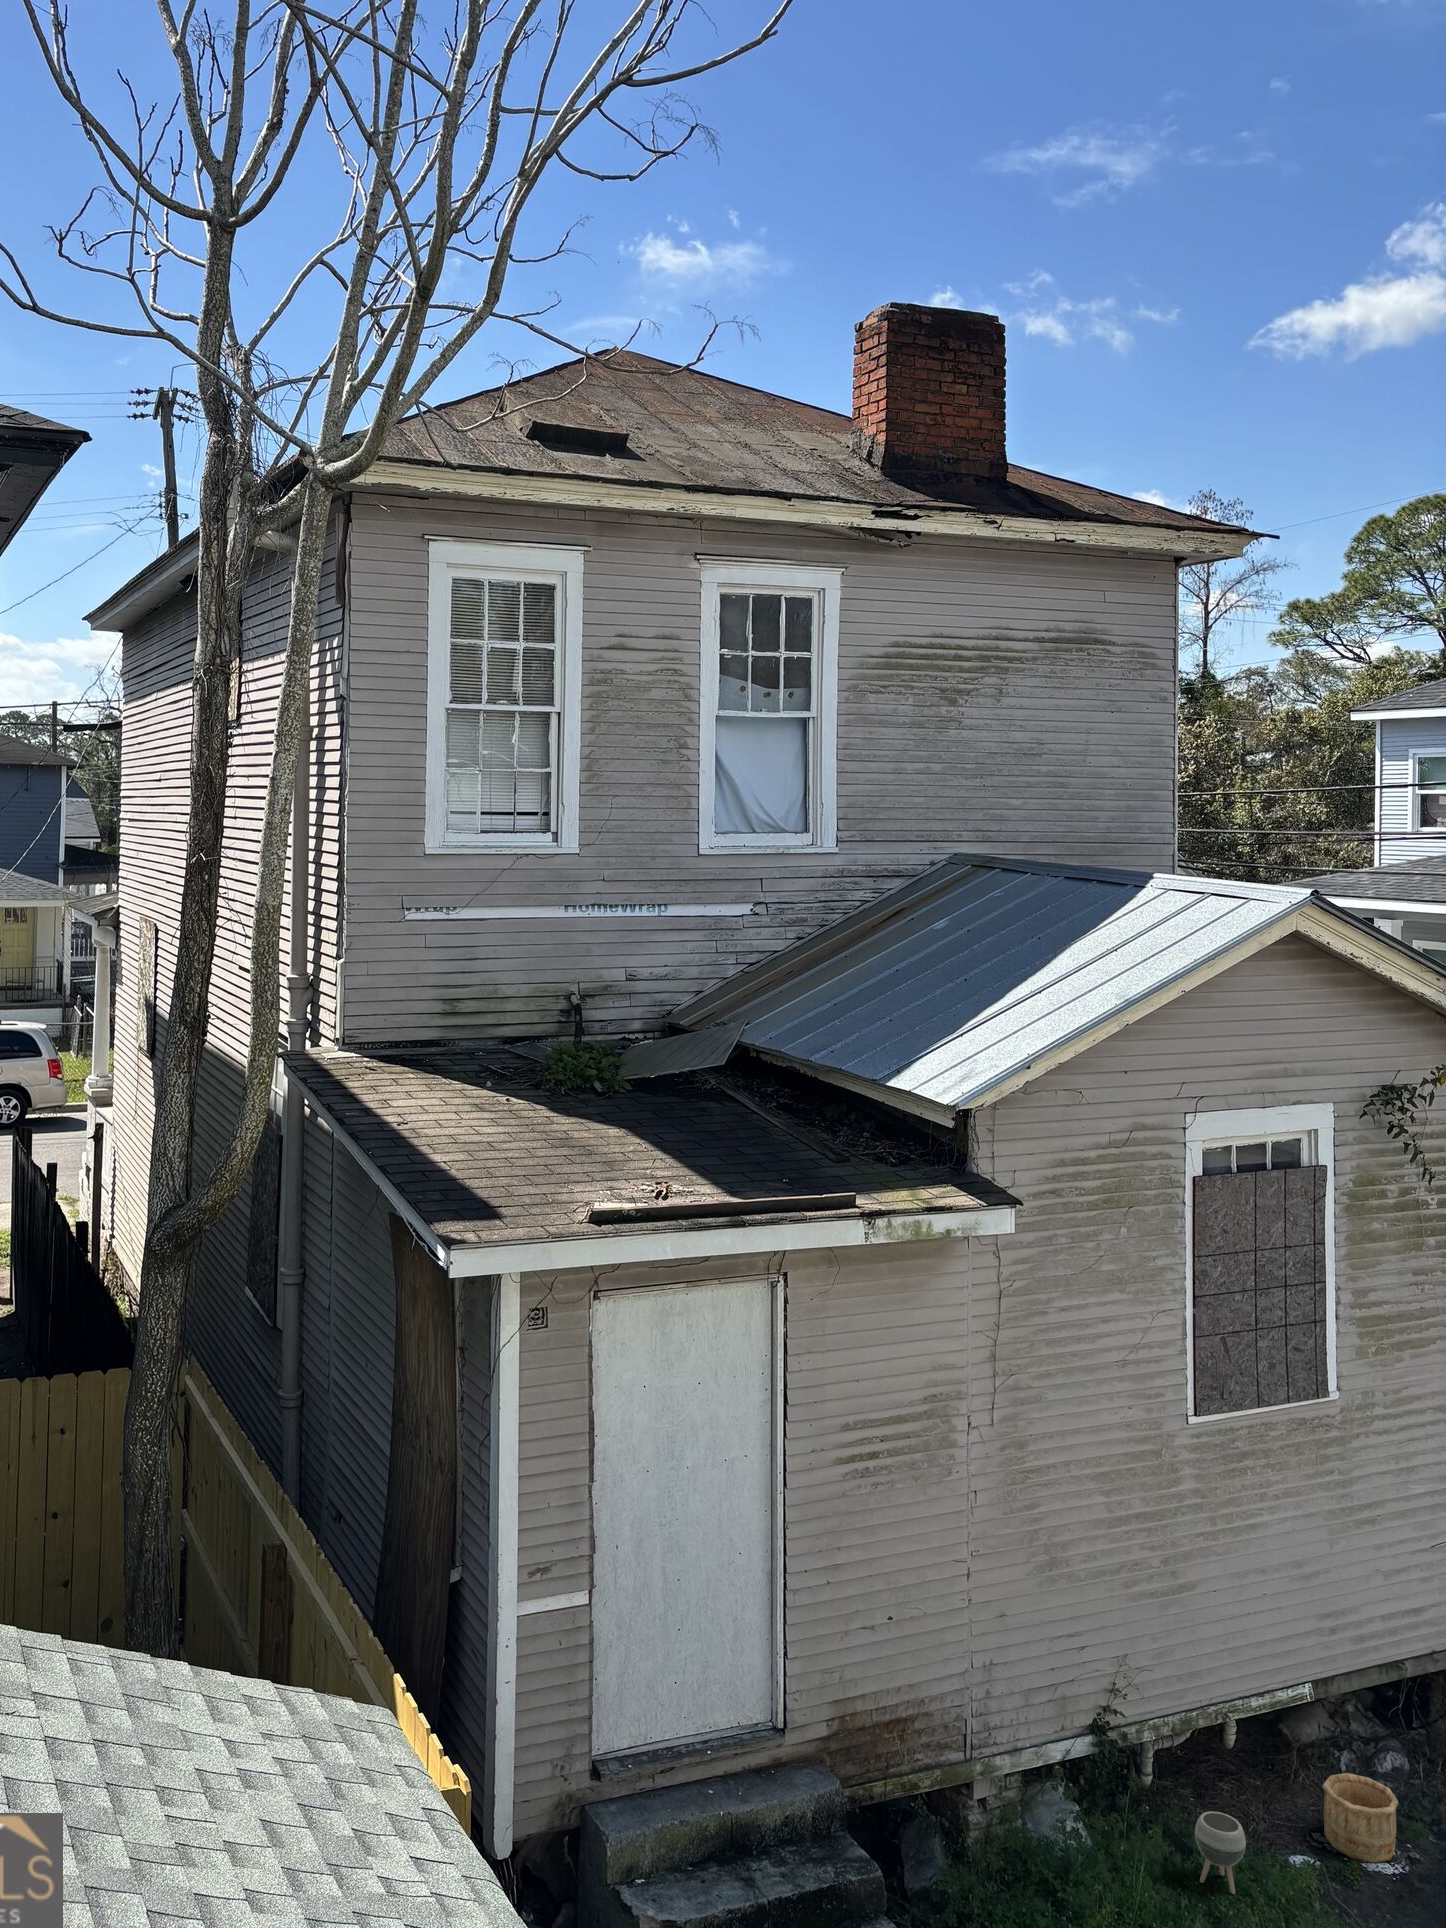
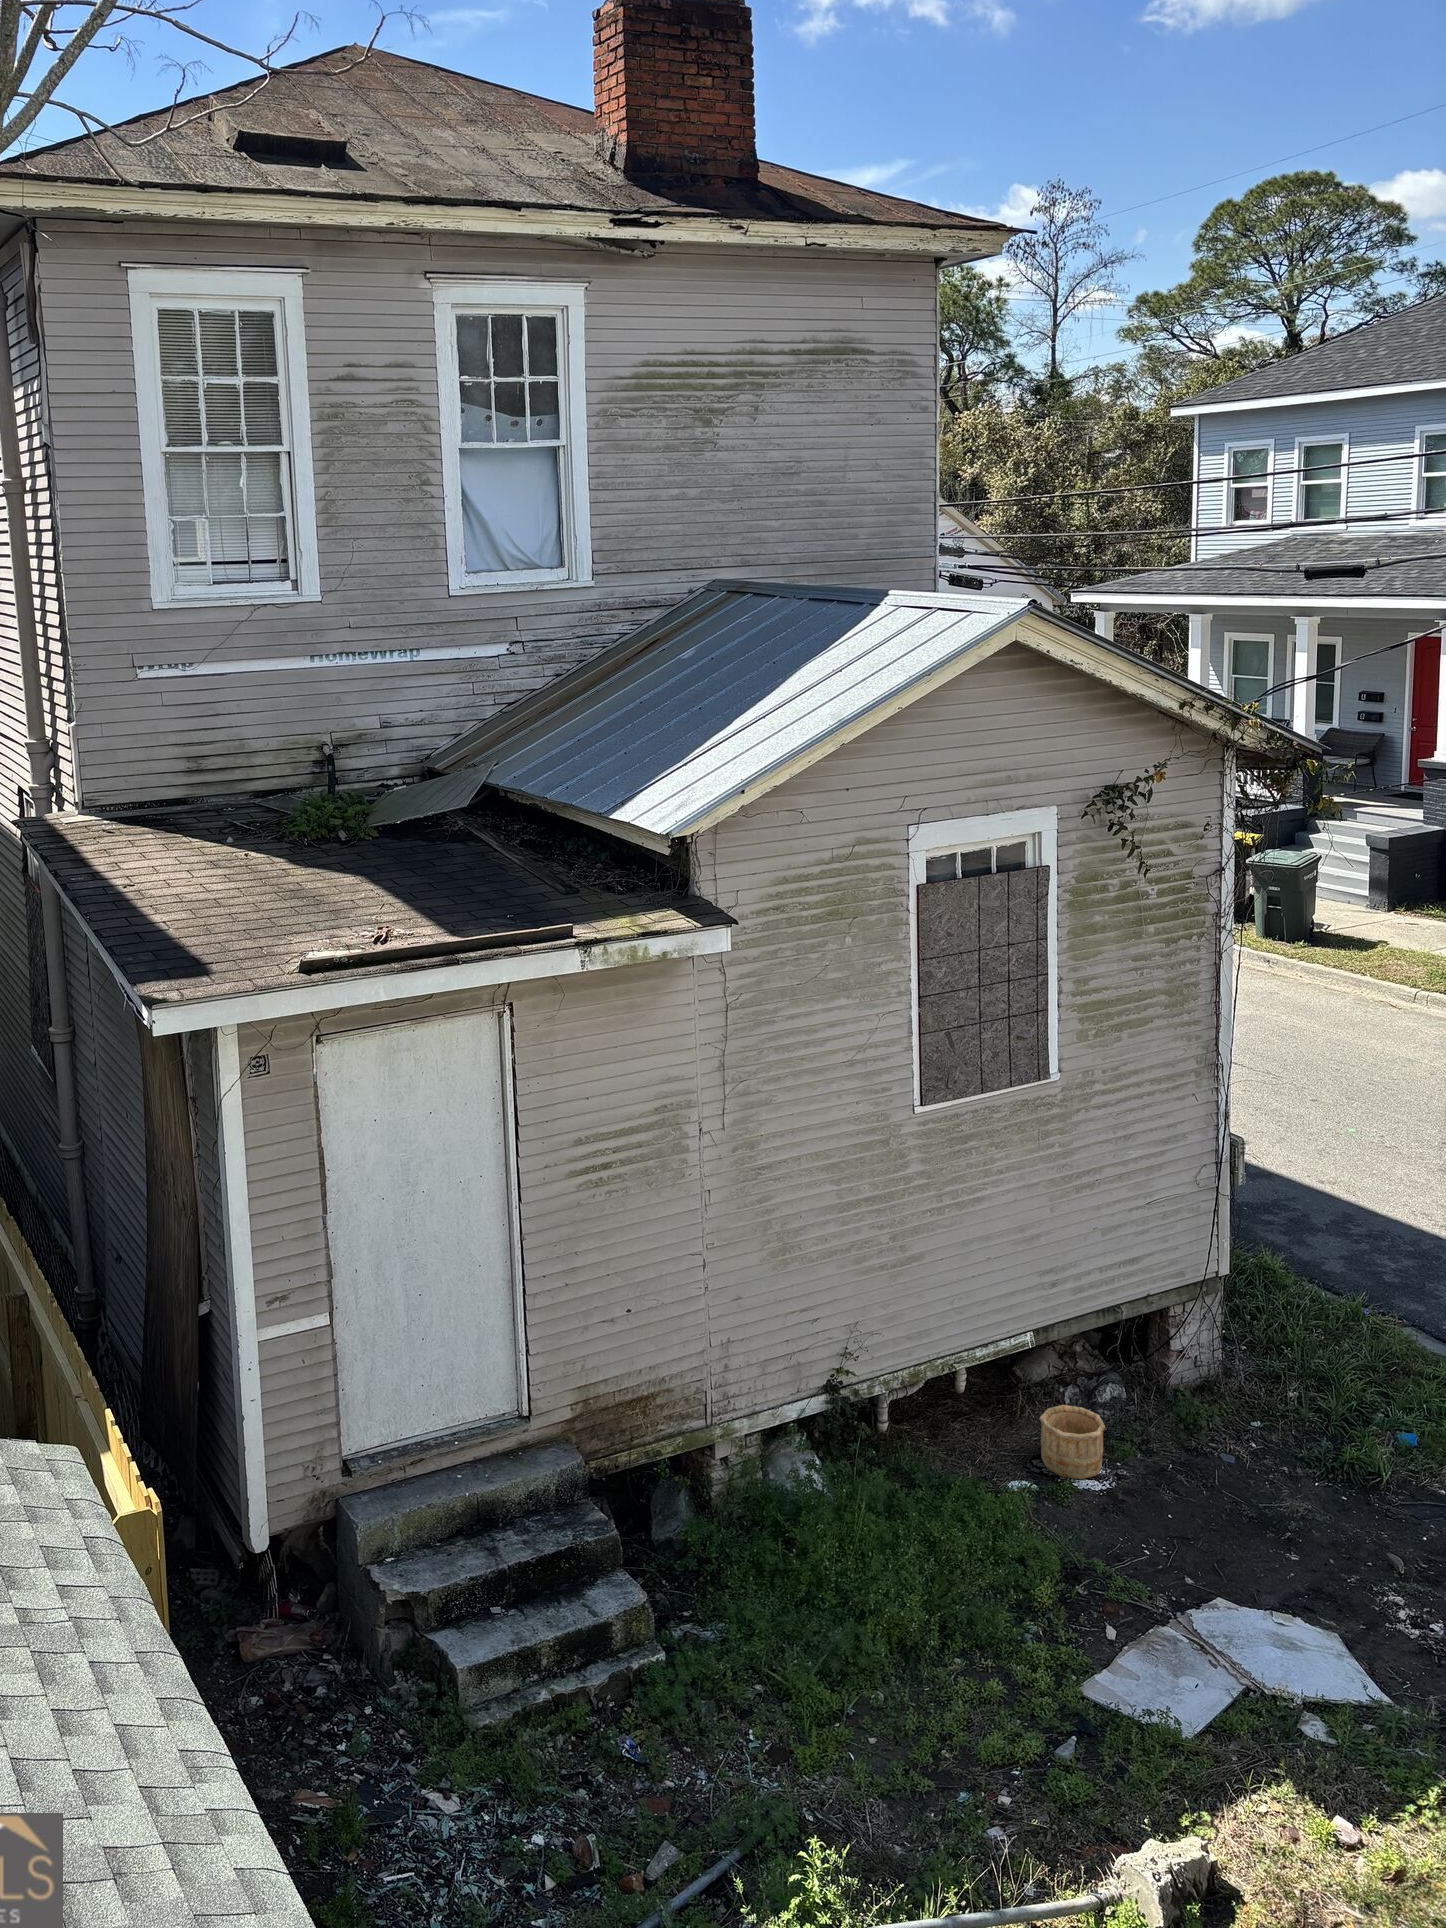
planter: present [1195,1812,1246,1894] -> none [913,1452,957,1520]

